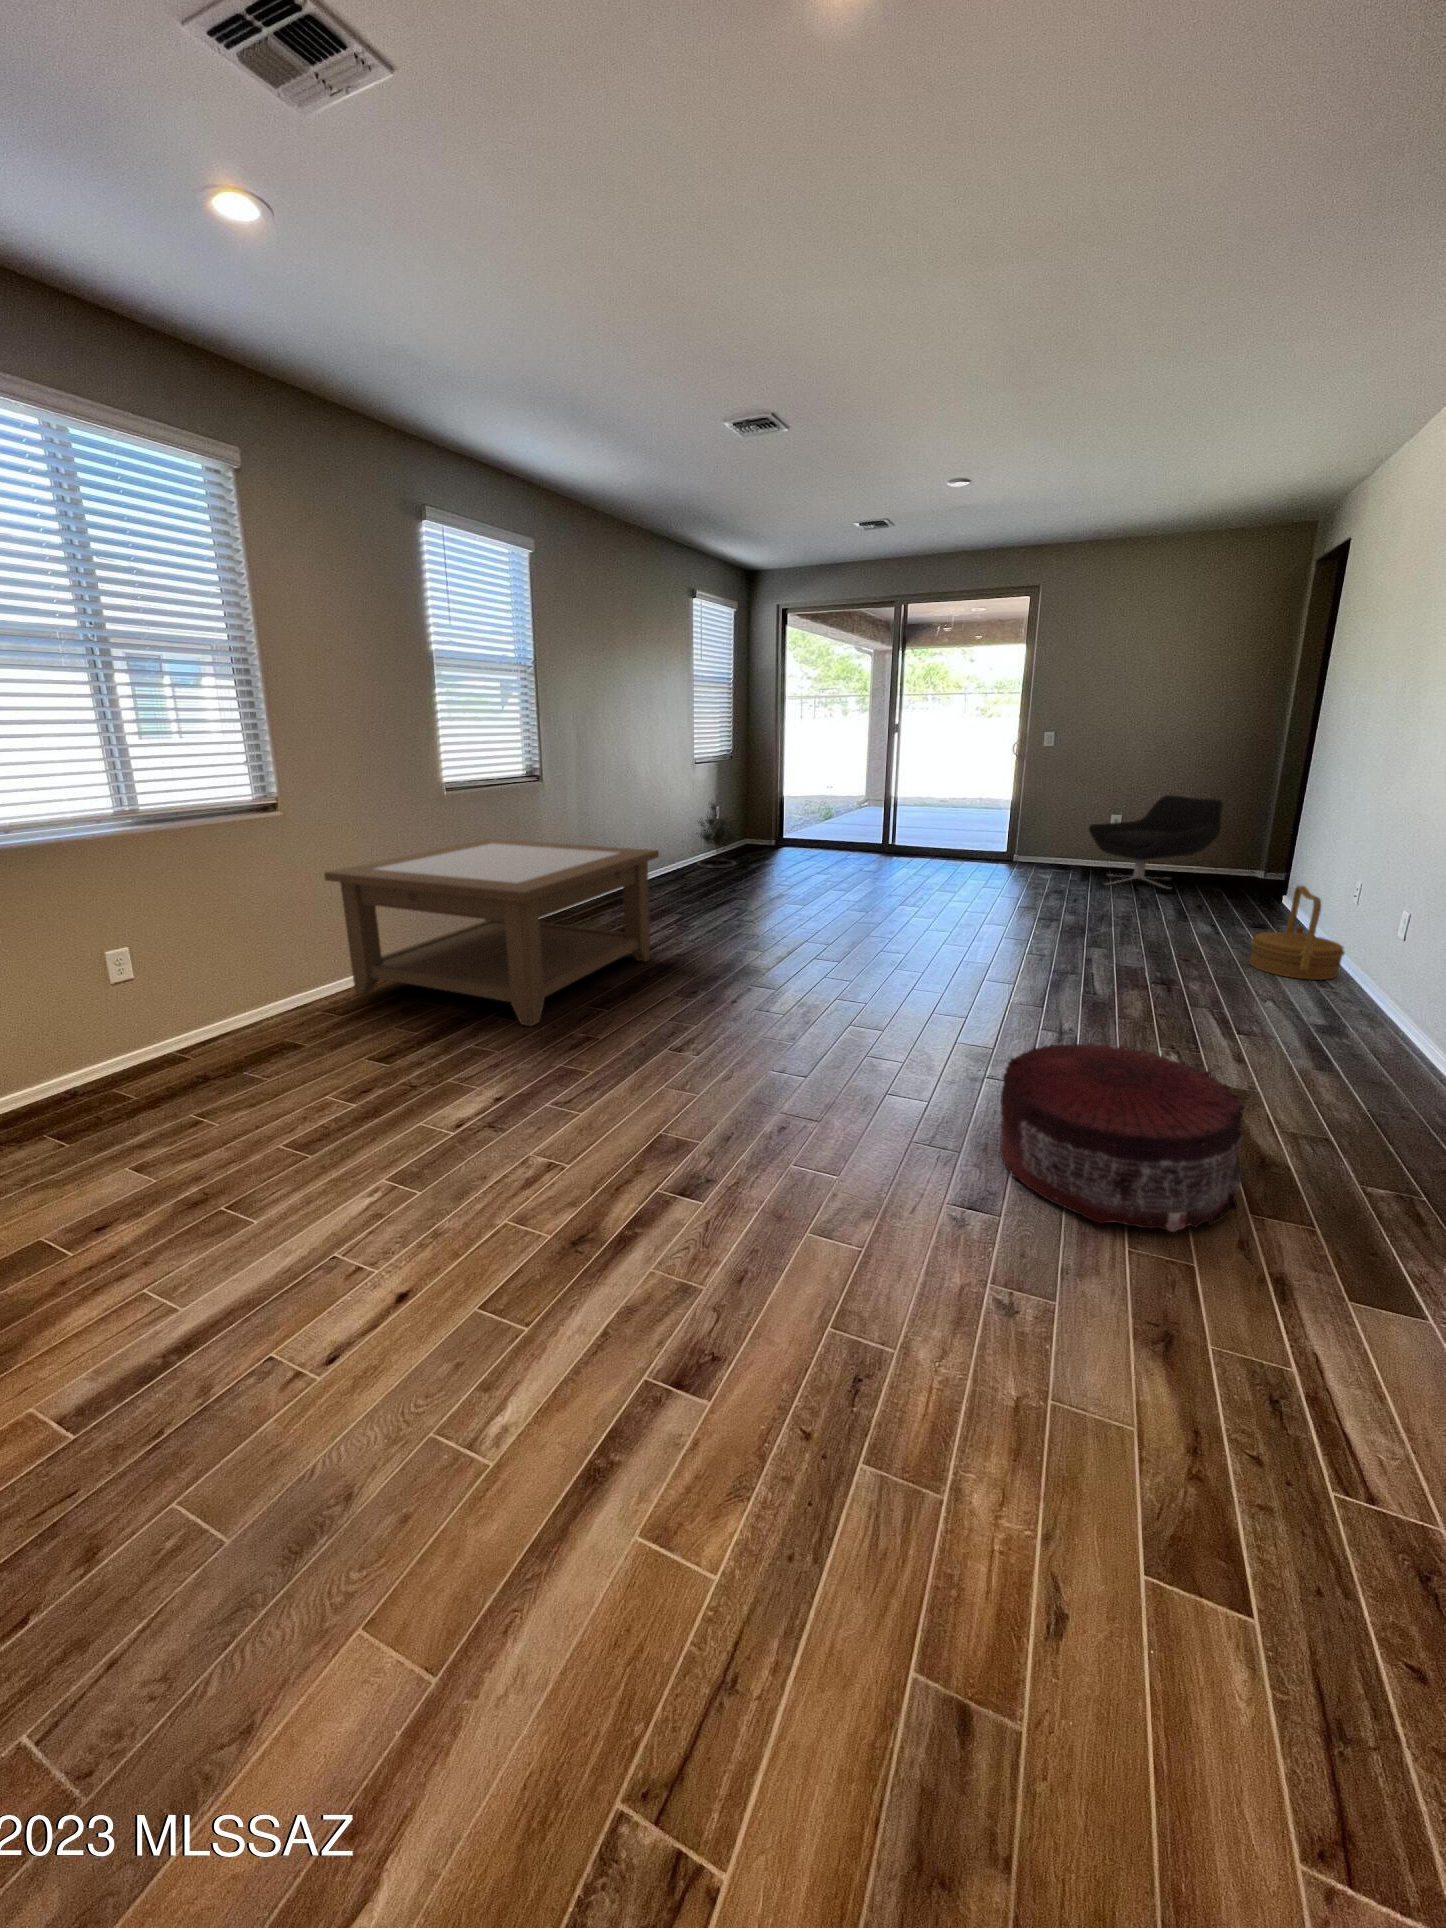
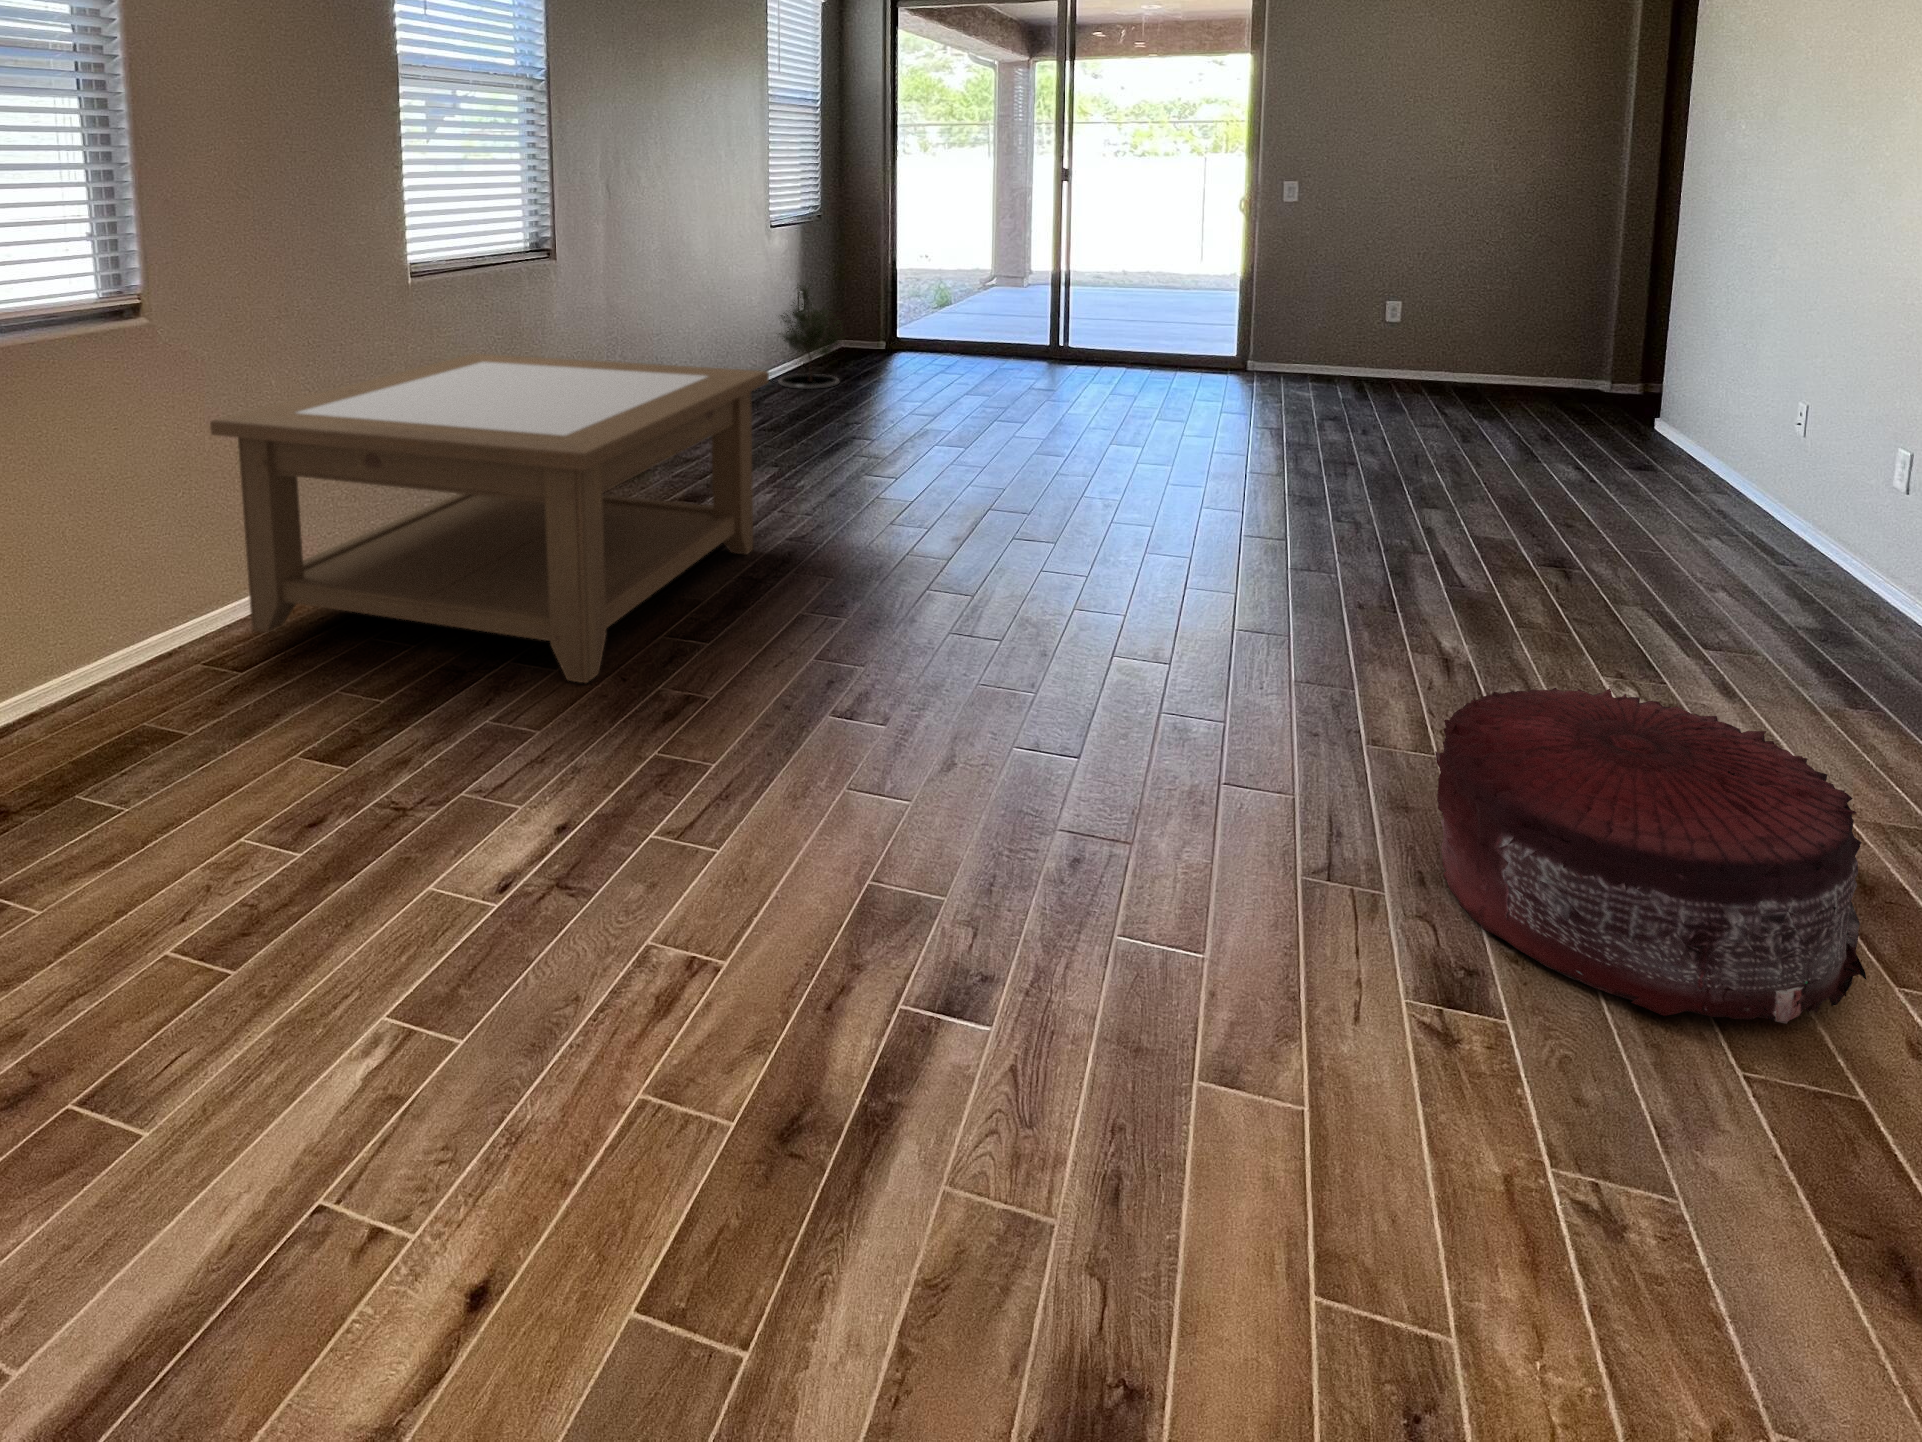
lounge chair: present [1089,795,1223,888] -> none [1367,273,1557,412]
woven basket: present [1250,886,1345,980] -> none [1661,411,1800,554]

